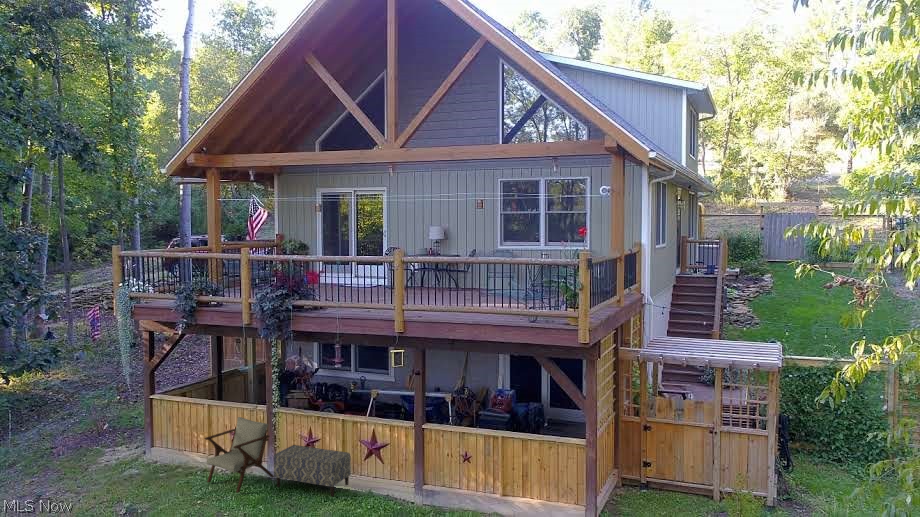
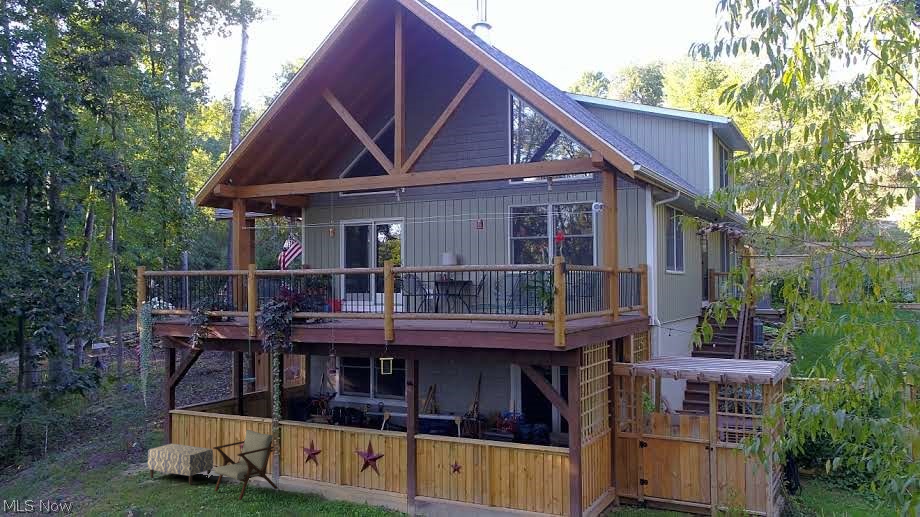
bench: present [274,445,351,496] -> present [148,443,213,485]

